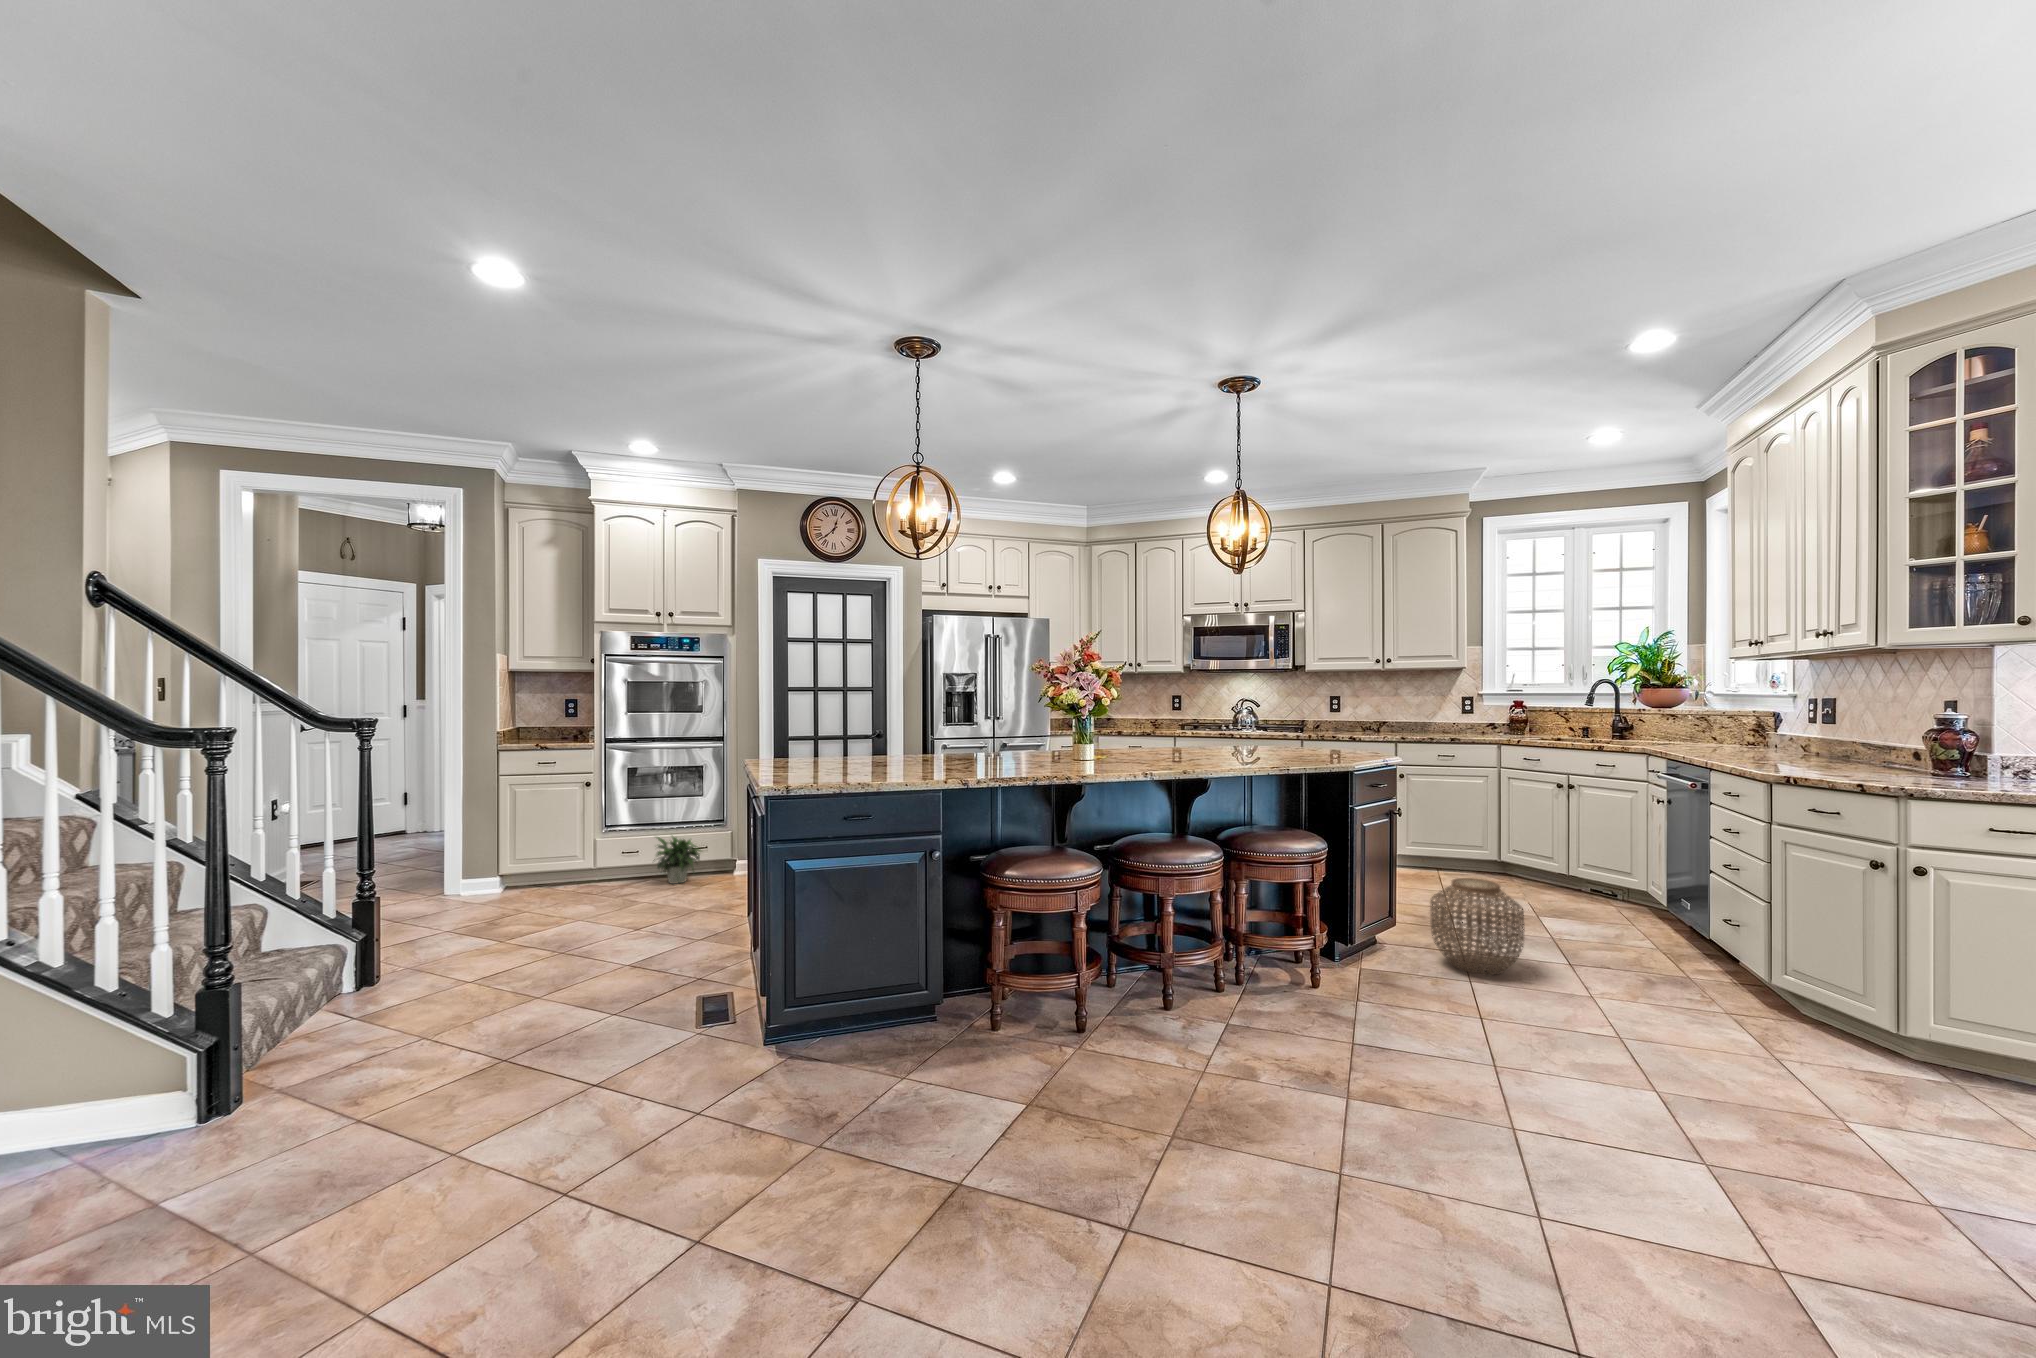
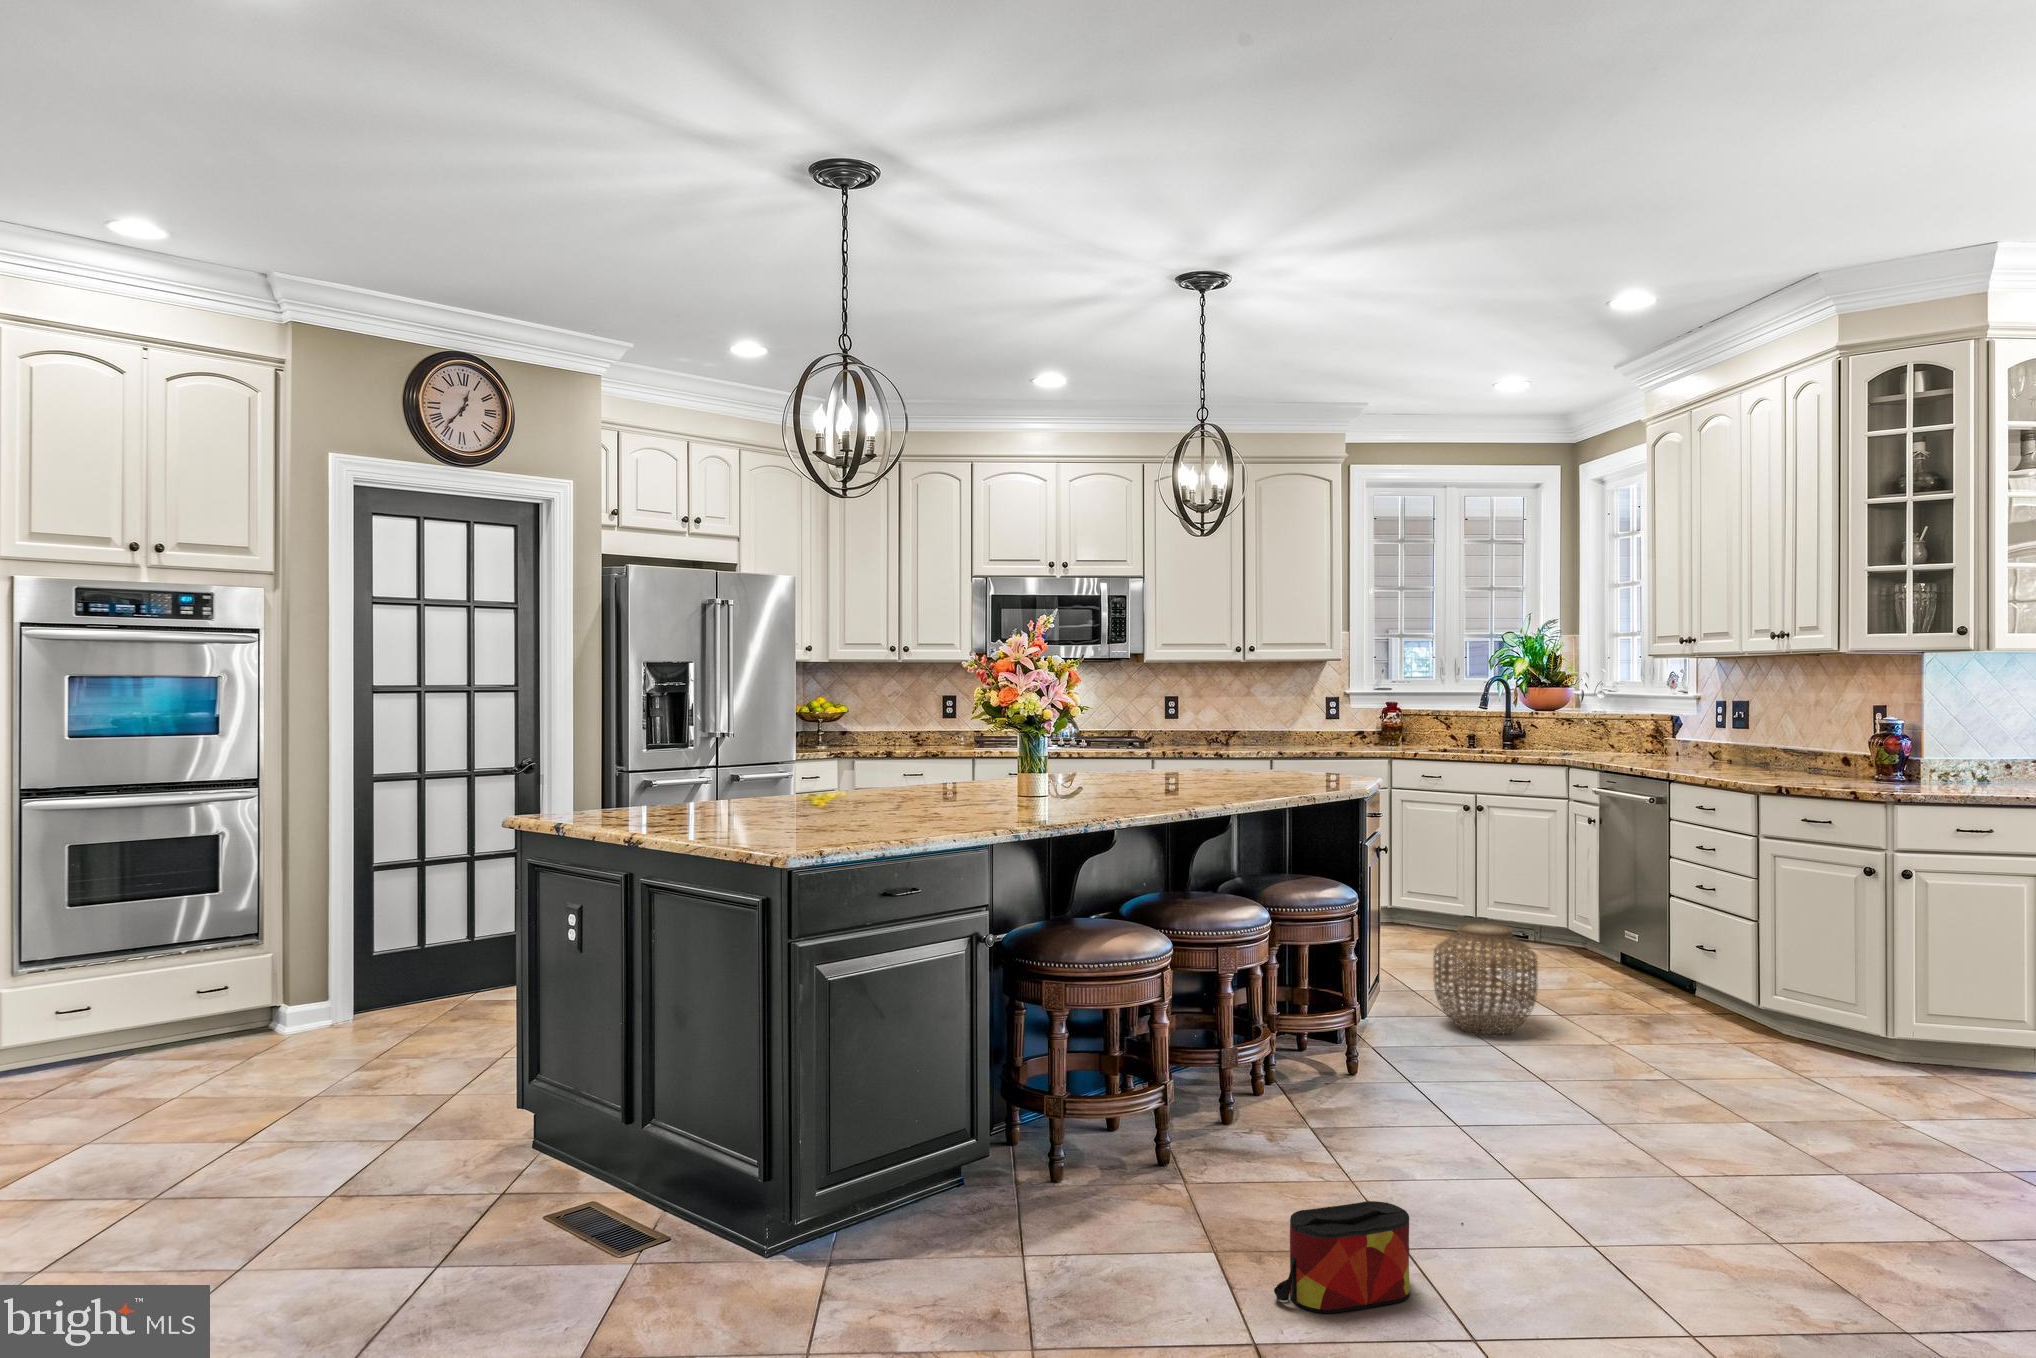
potted plant: present [653,837,700,884] -> none [103,977,232,1073]
bag: none [1019,1076,1137,1167] -> present [1274,1201,1410,1313]

